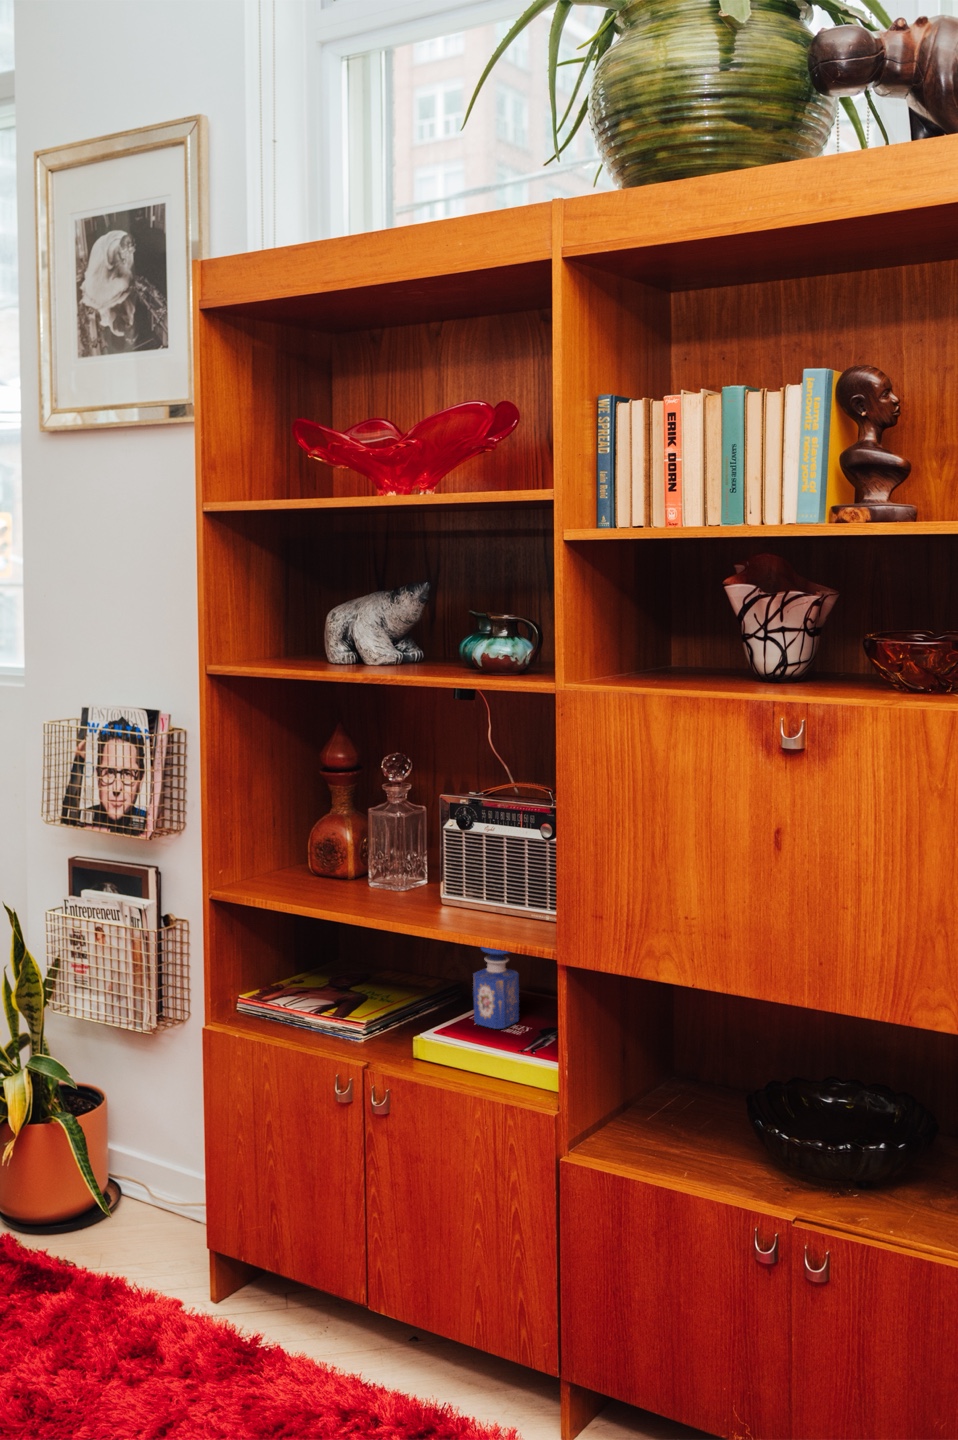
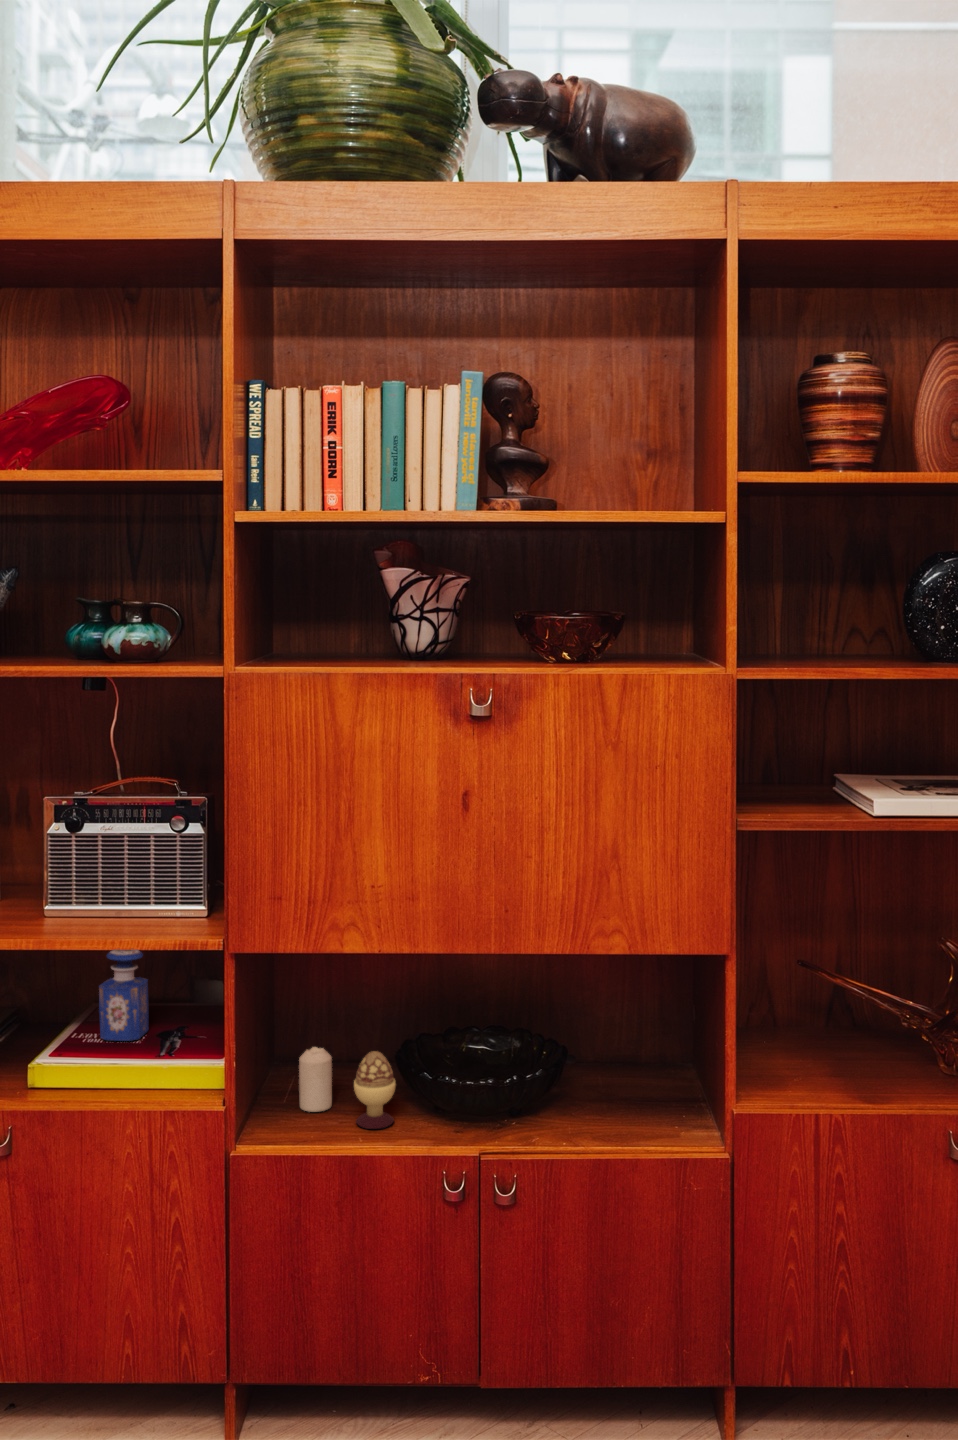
candle: none [640,1067,673,1133] -> present [299,1047,332,1112]
decorative egg: none [680,1084,723,1165] -> present [354,1051,395,1129]

